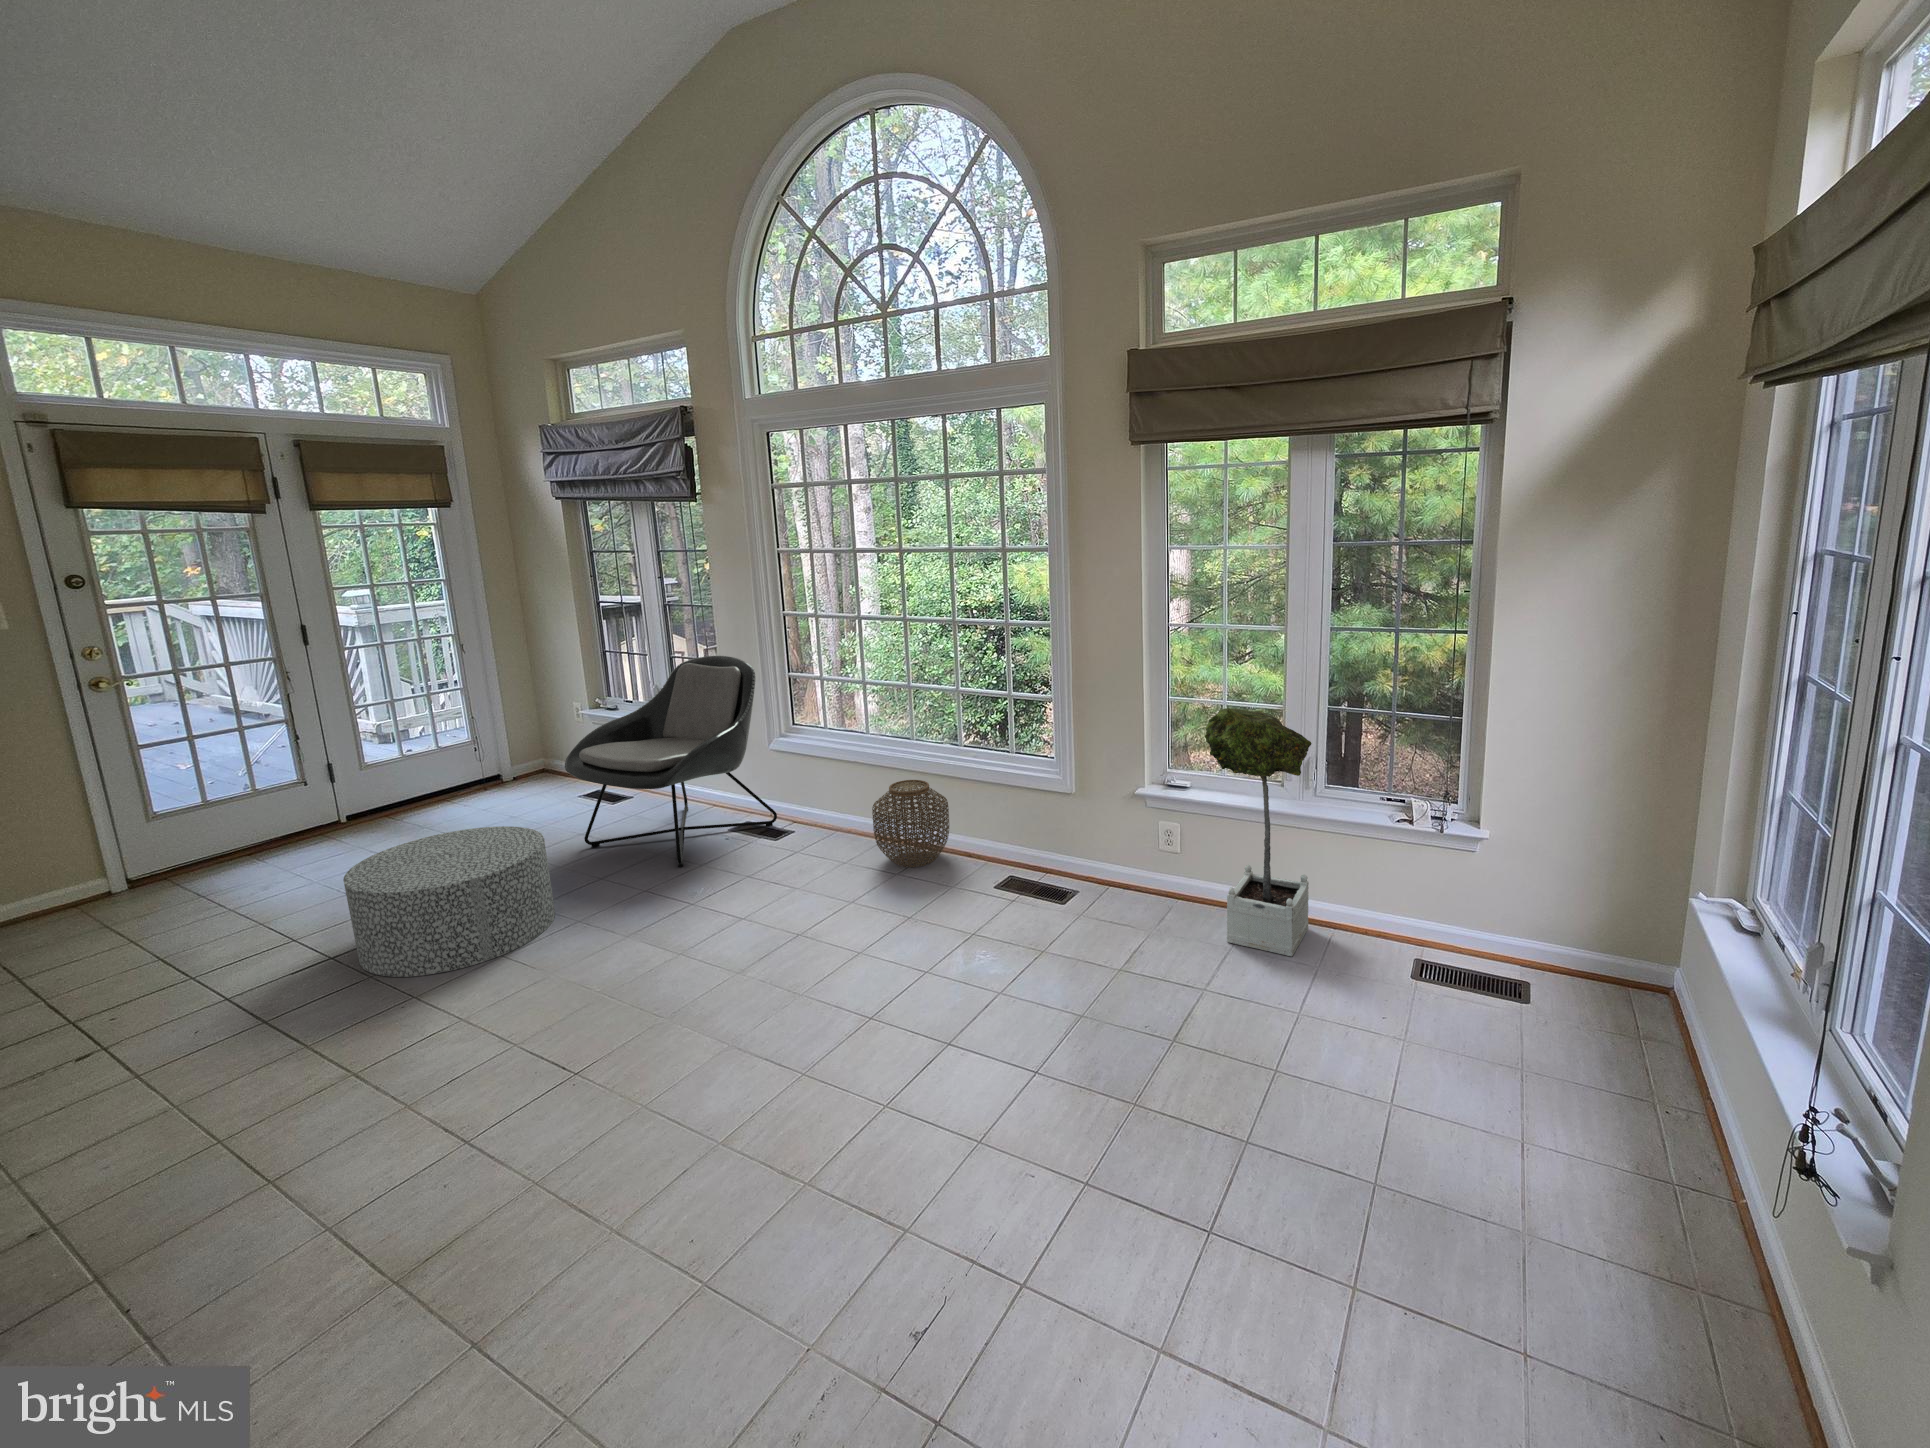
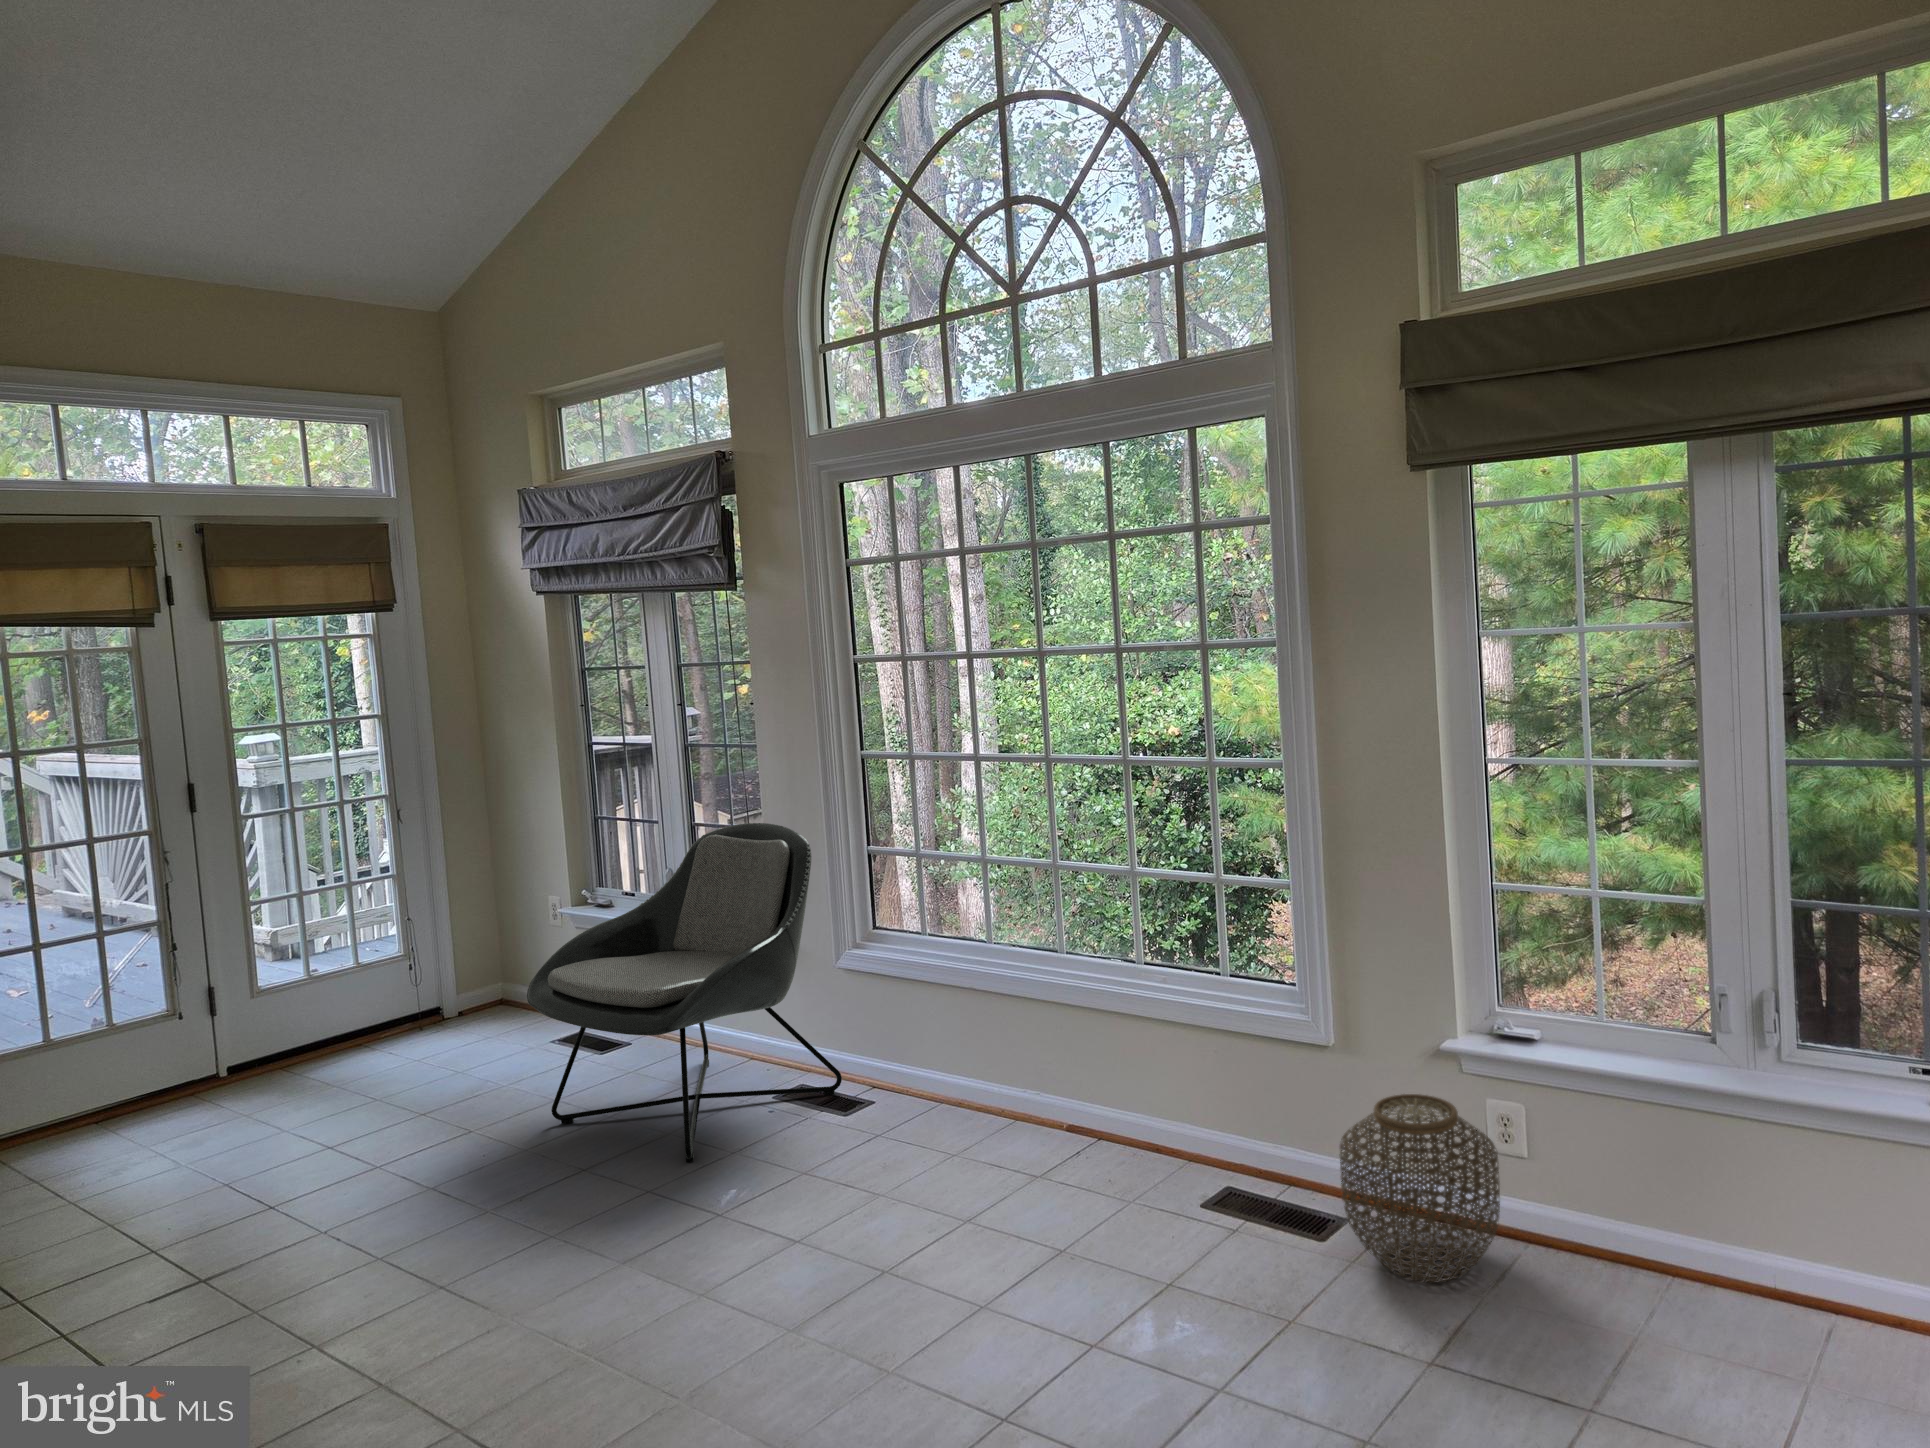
potted tree: present [1205,708,1312,956] -> none [1564,914,1783,1386]
woven basket: present [872,780,949,867] -> present [1340,1094,1500,1282]
ottoman: present [343,826,555,977] -> none [188,1092,495,1340]

